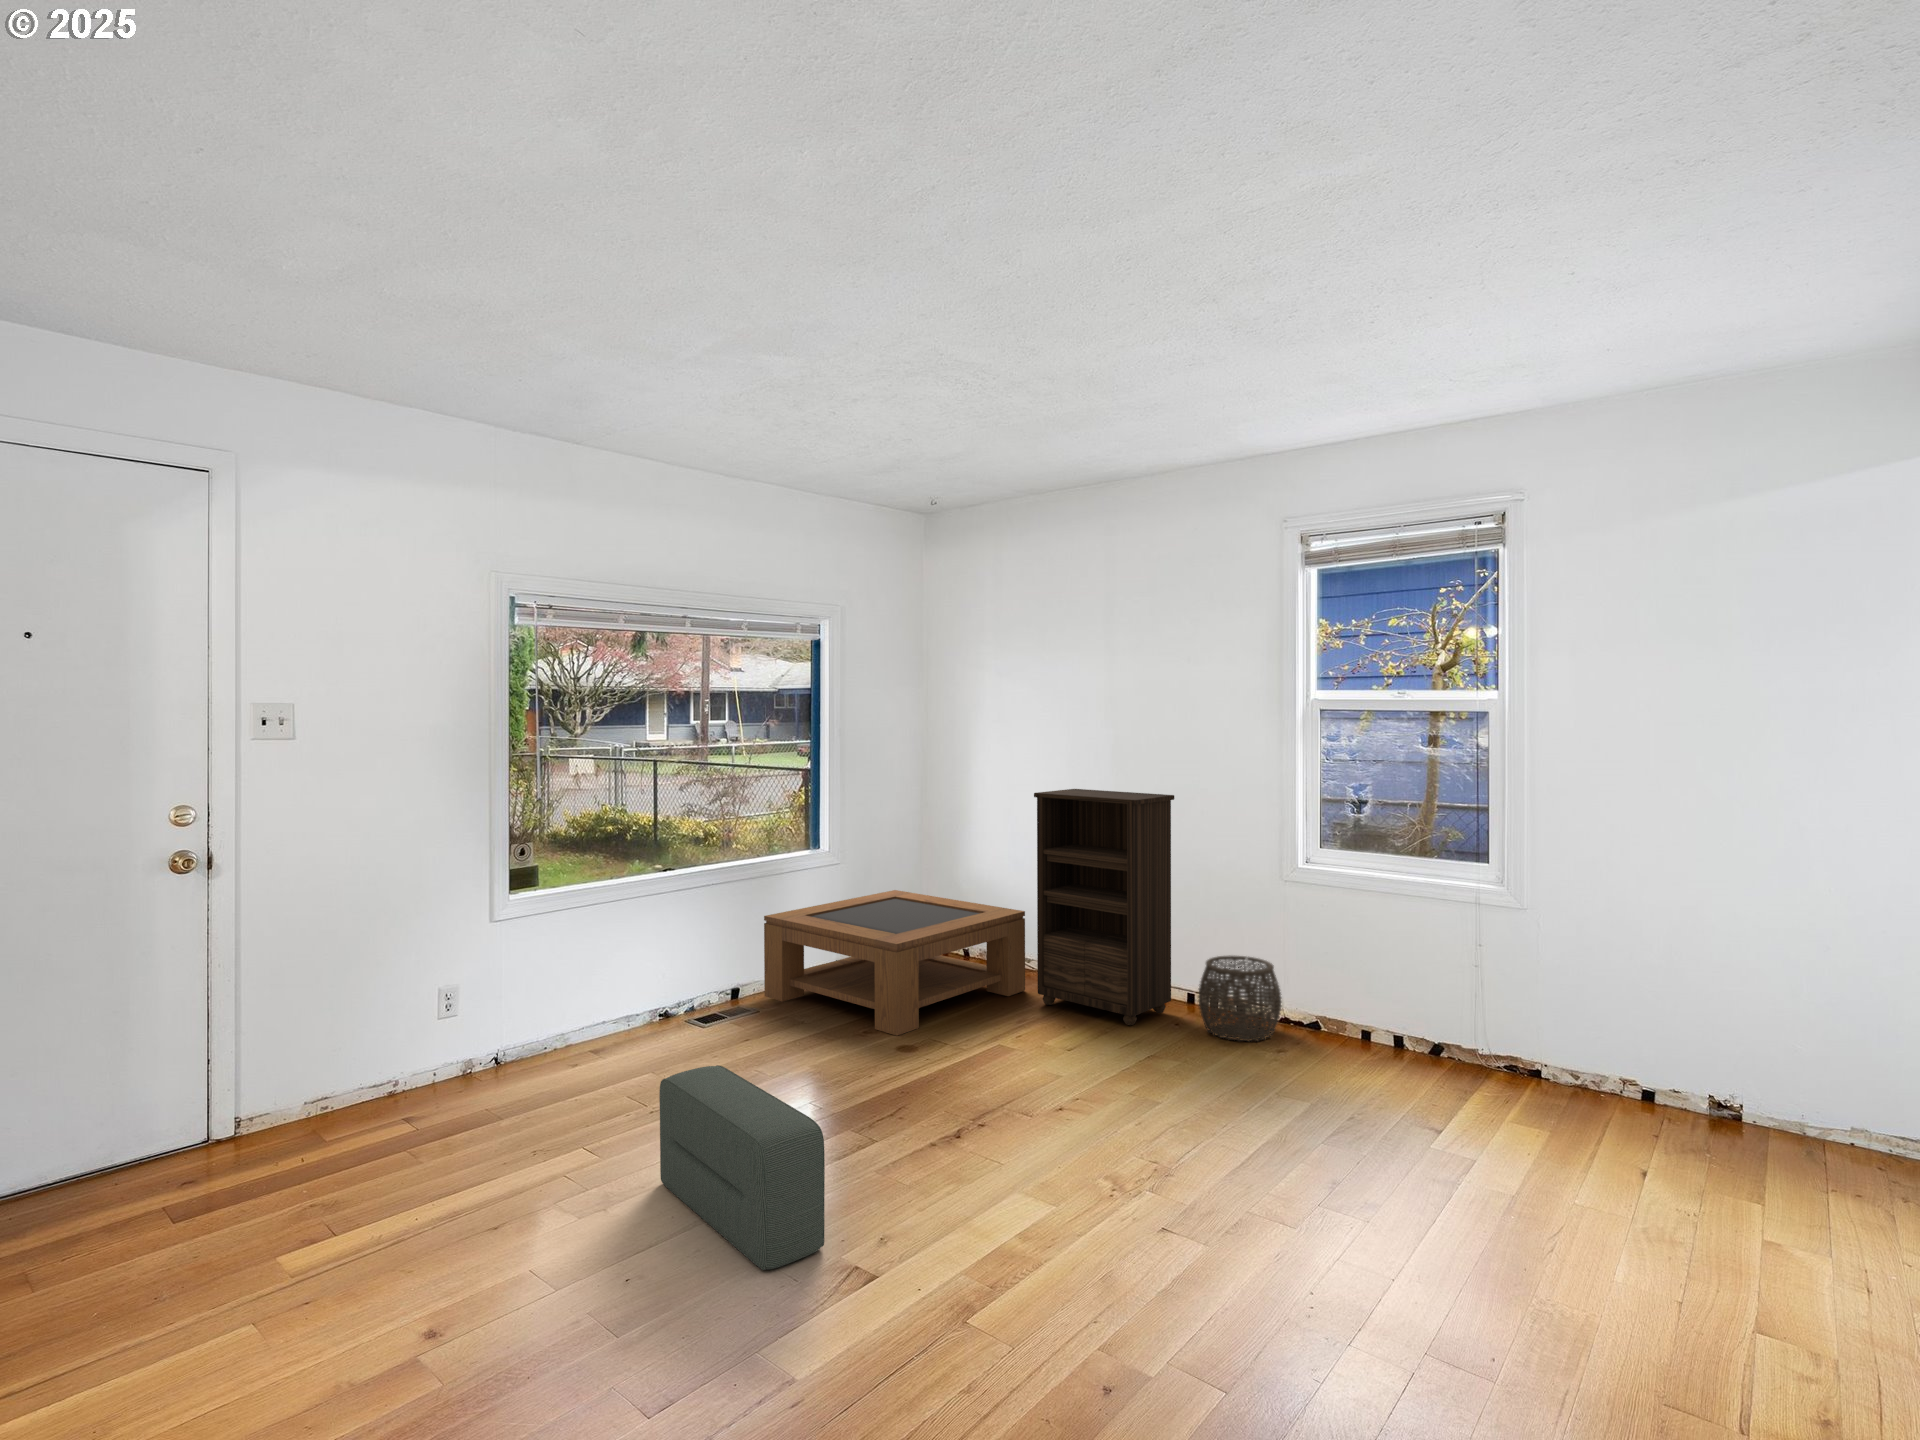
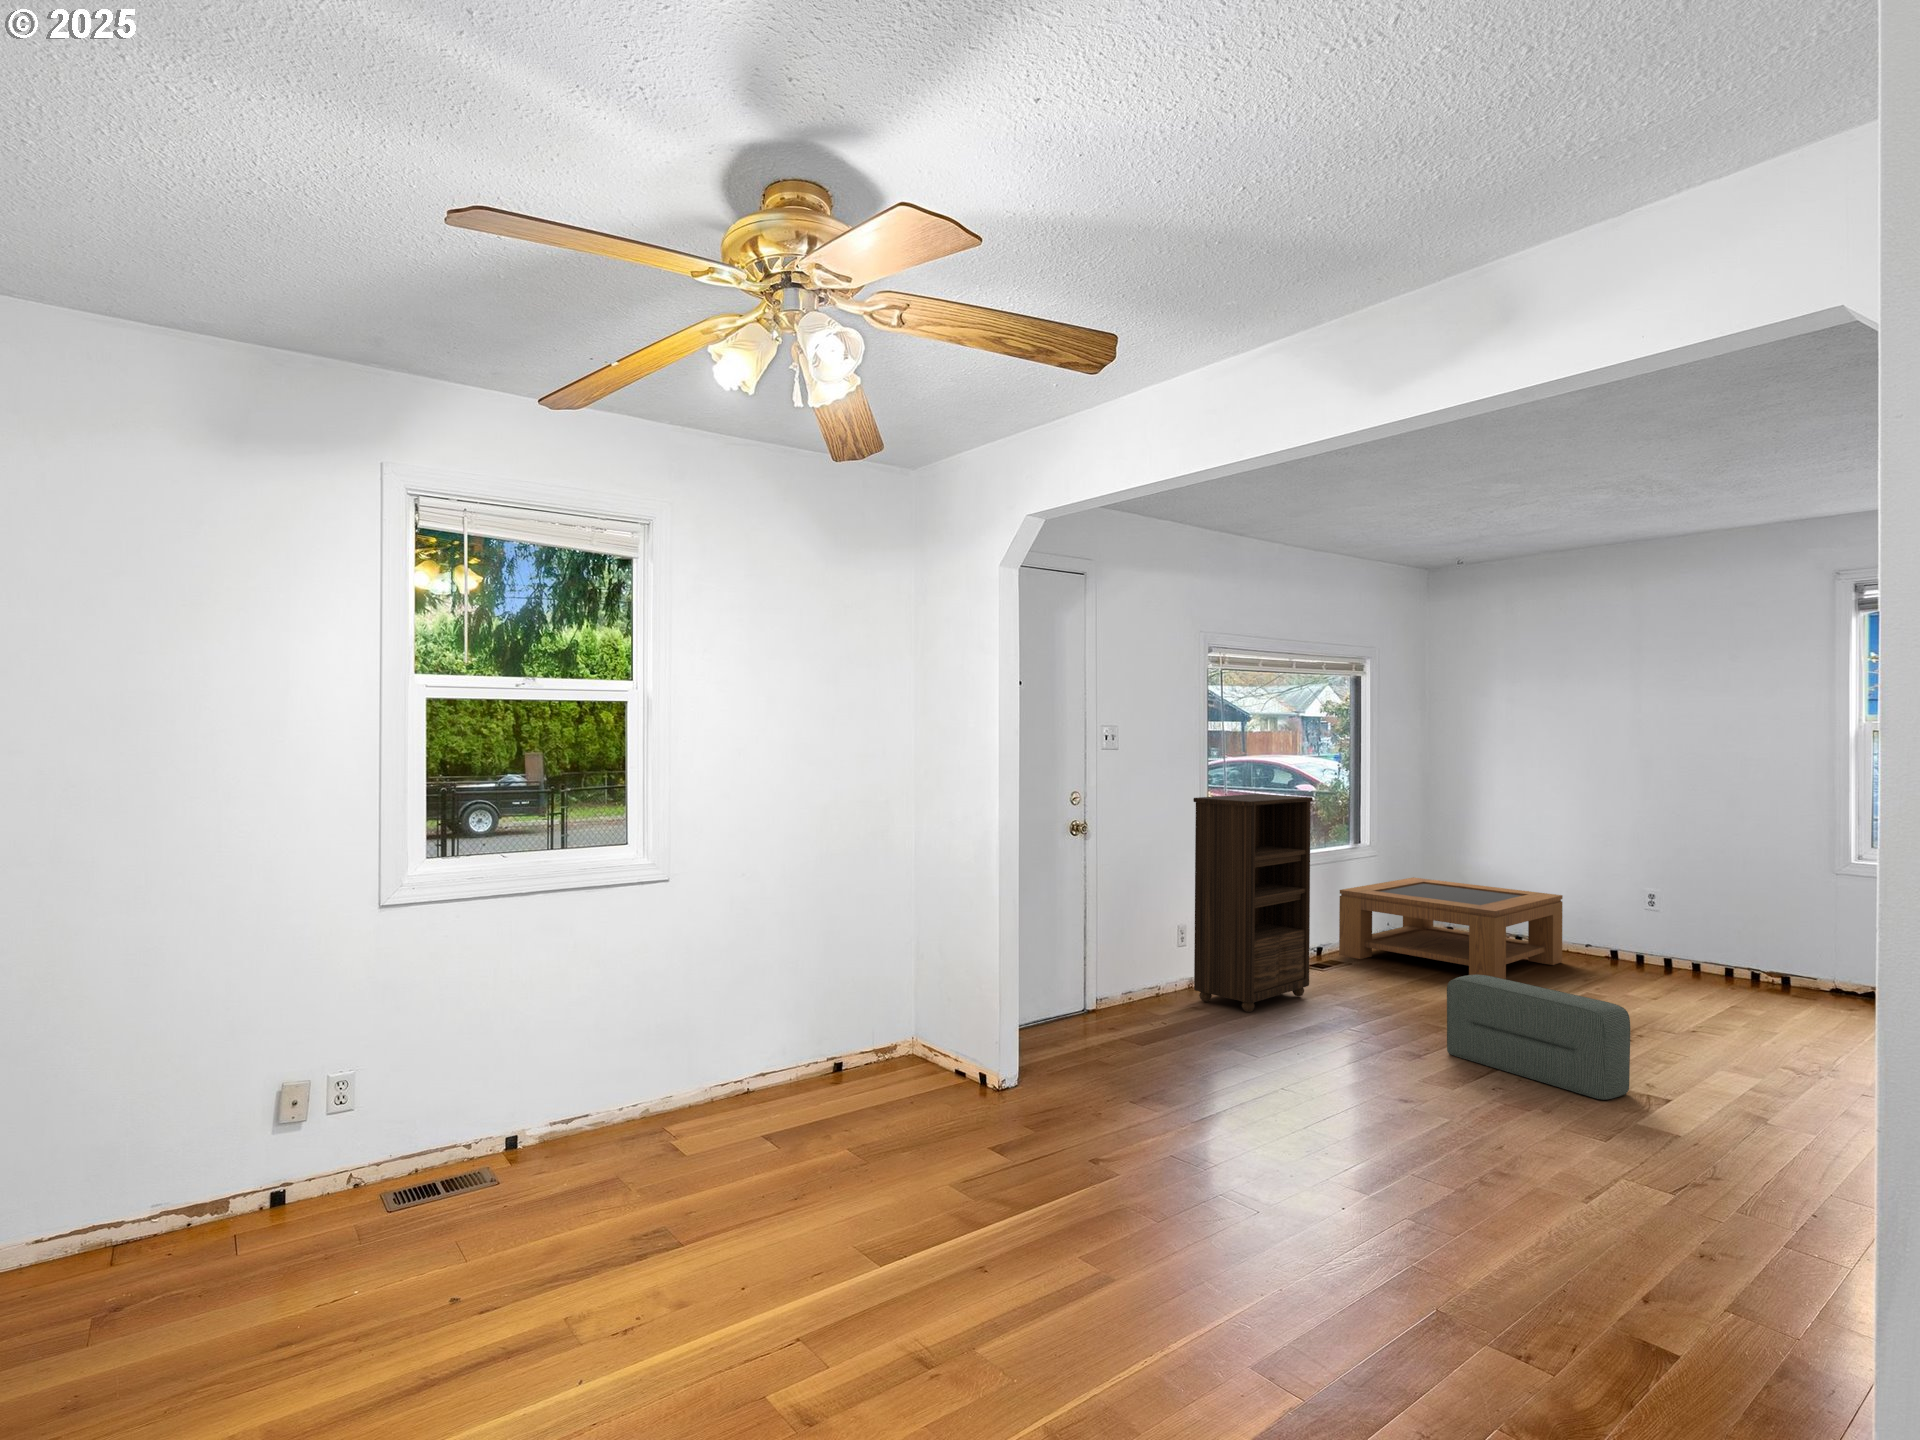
bookshelf: present [1034,789,1174,1025] -> present [1193,794,1312,1012]
woven basket: present [1198,955,1282,1042] -> none [1755,935,1843,1005]

